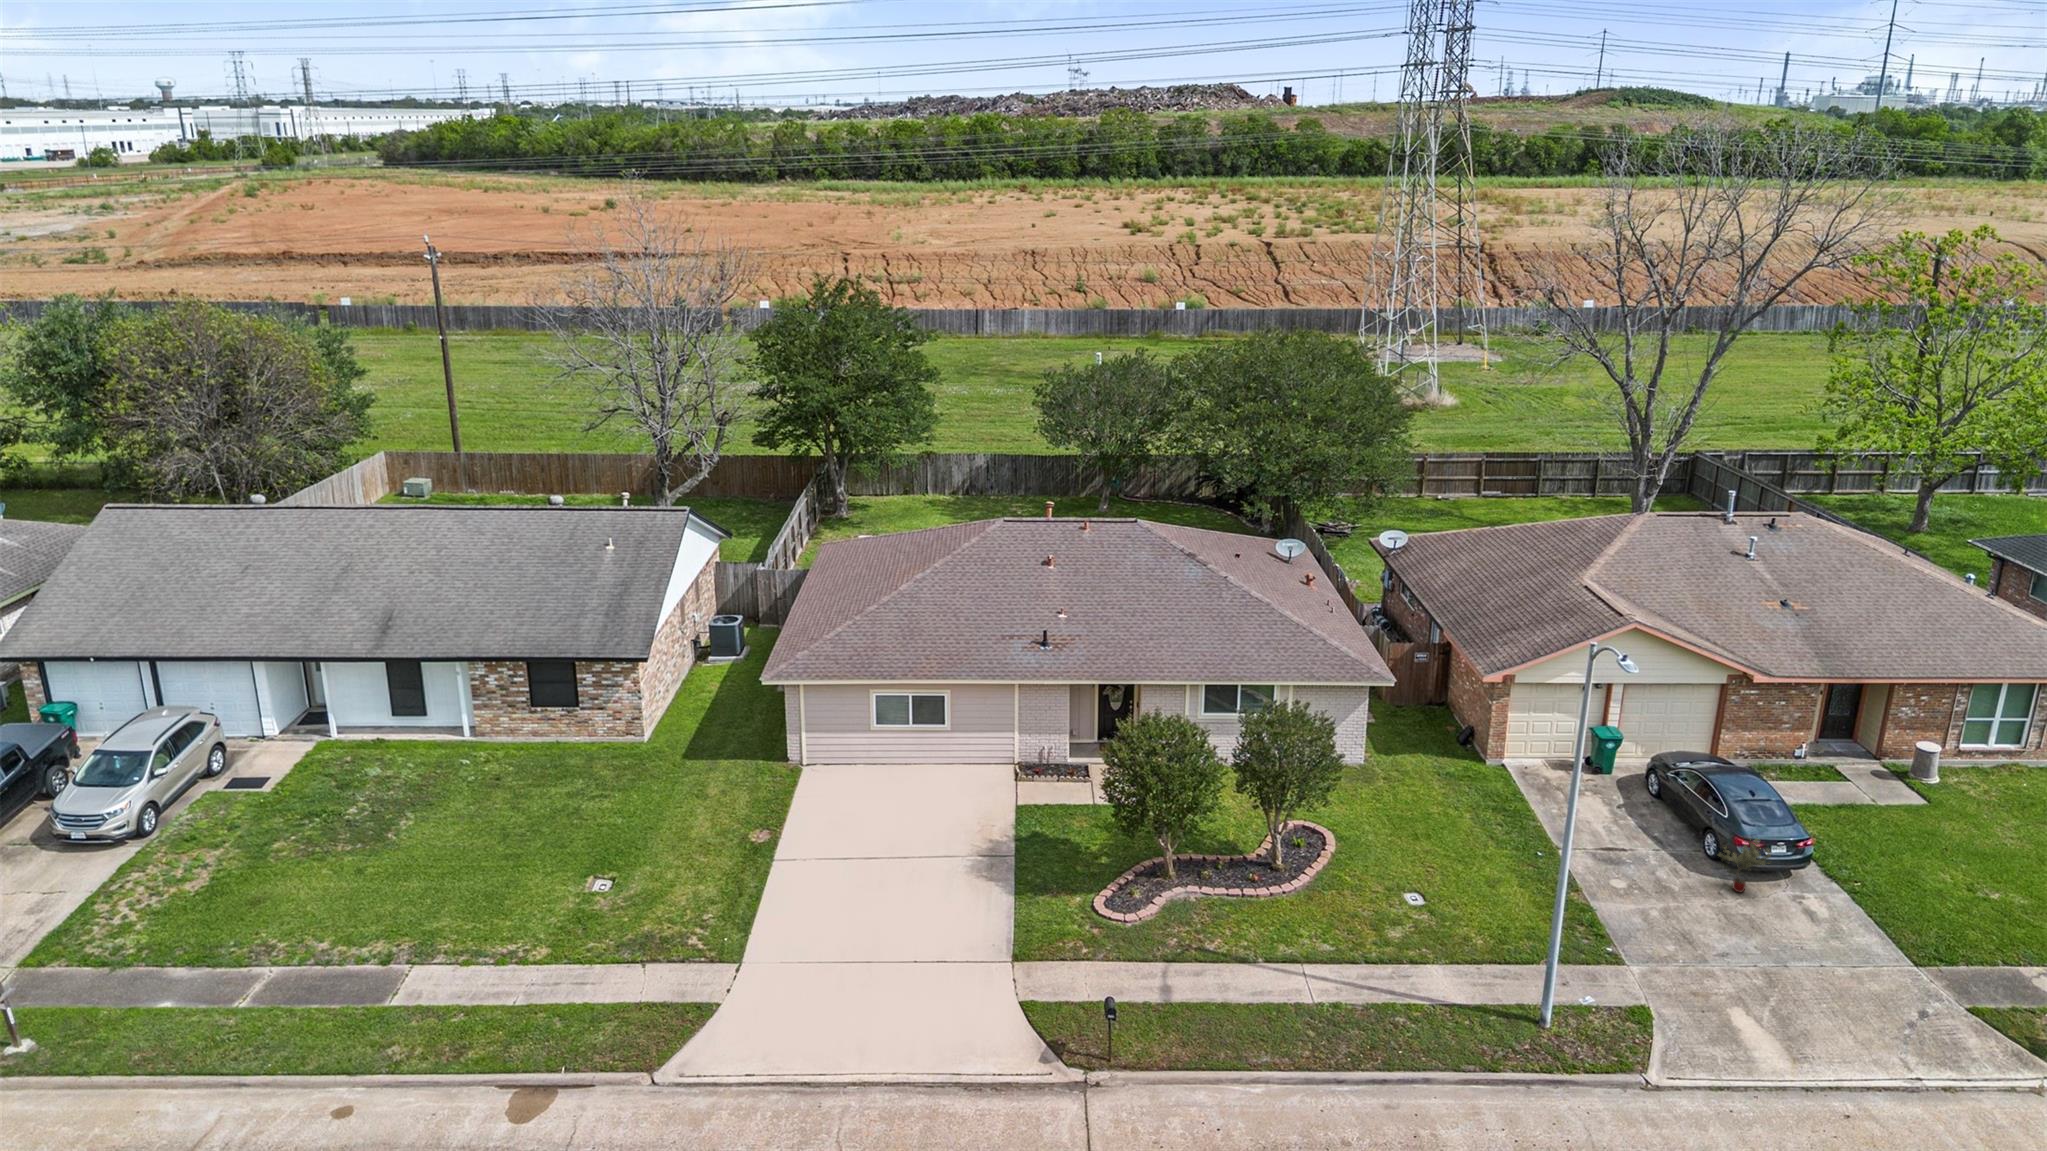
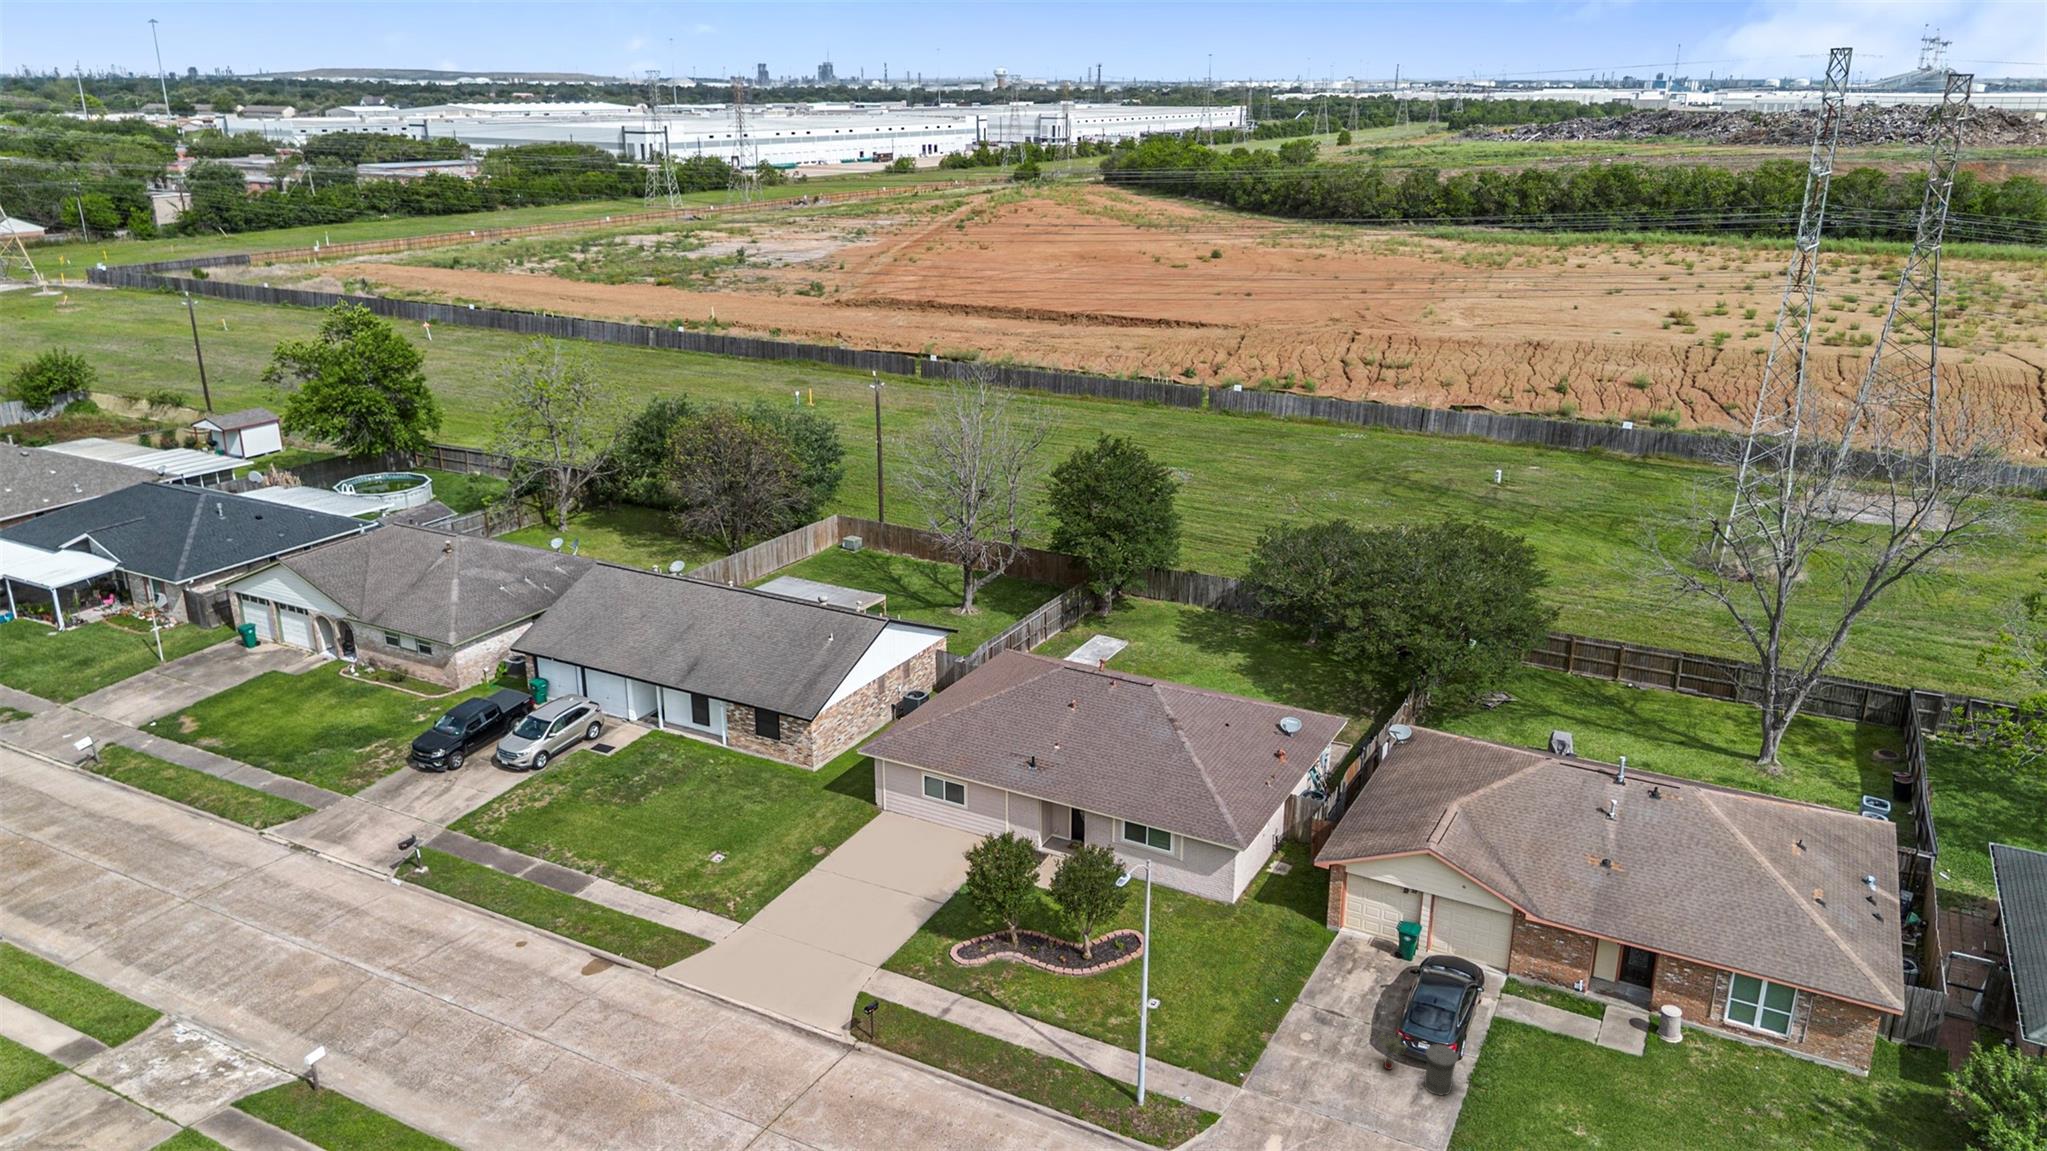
trash can: none [1788,839,1840,903] -> present [1424,1044,1458,1095]

